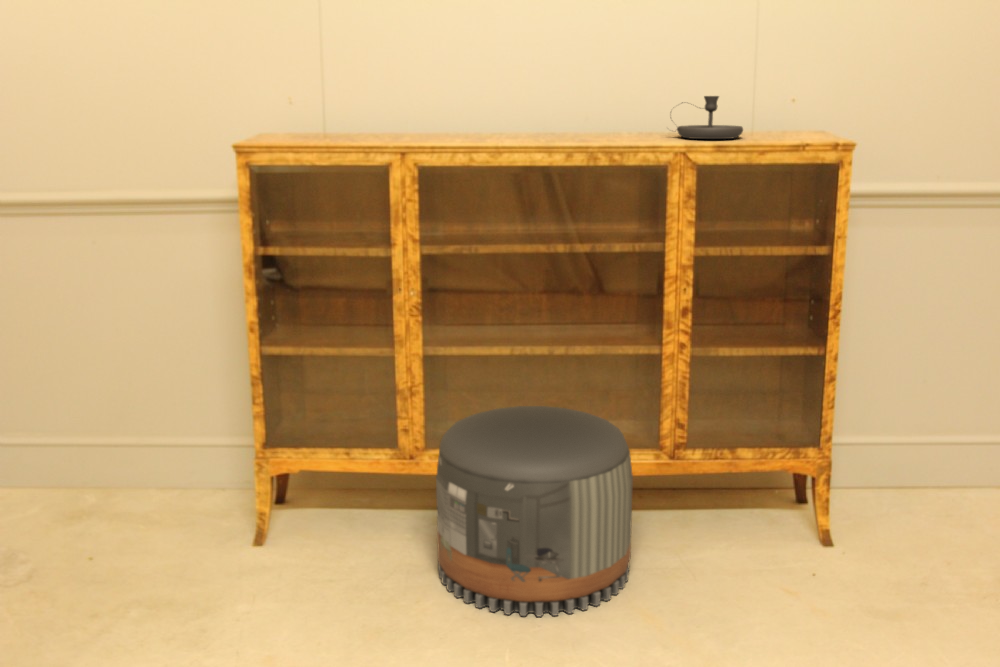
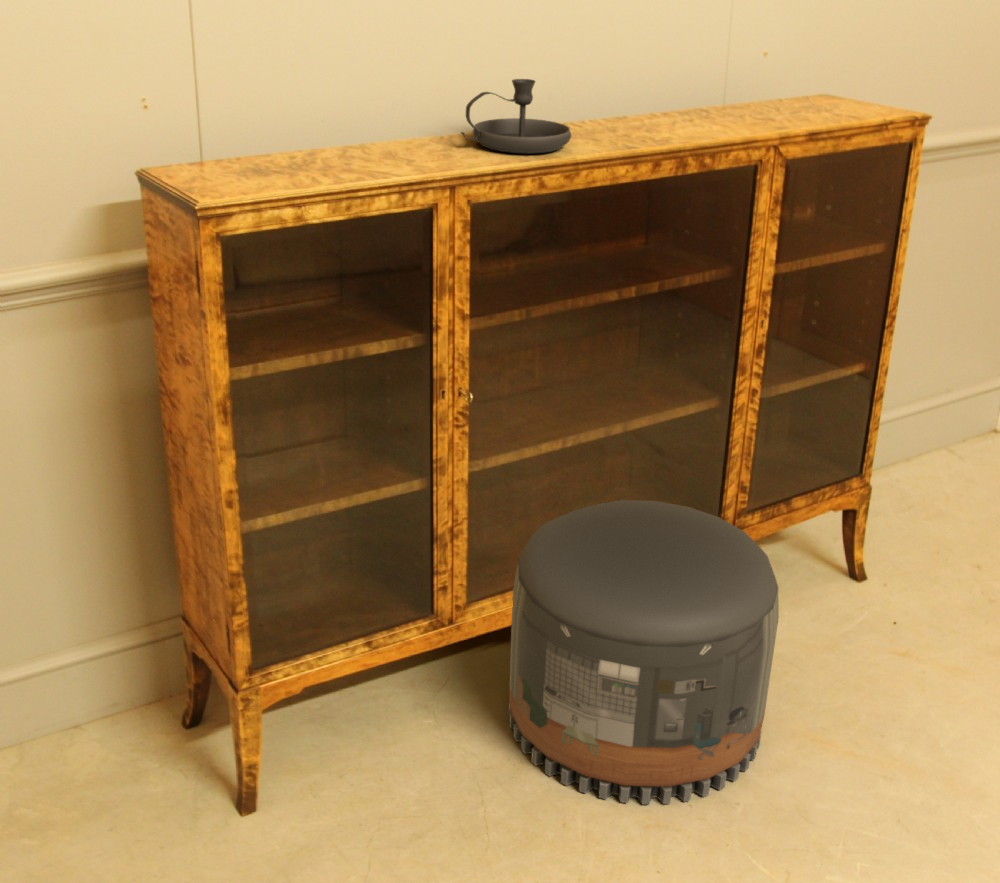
candlestick: present [670,96,743,139] -> present [461,79,571,153]

